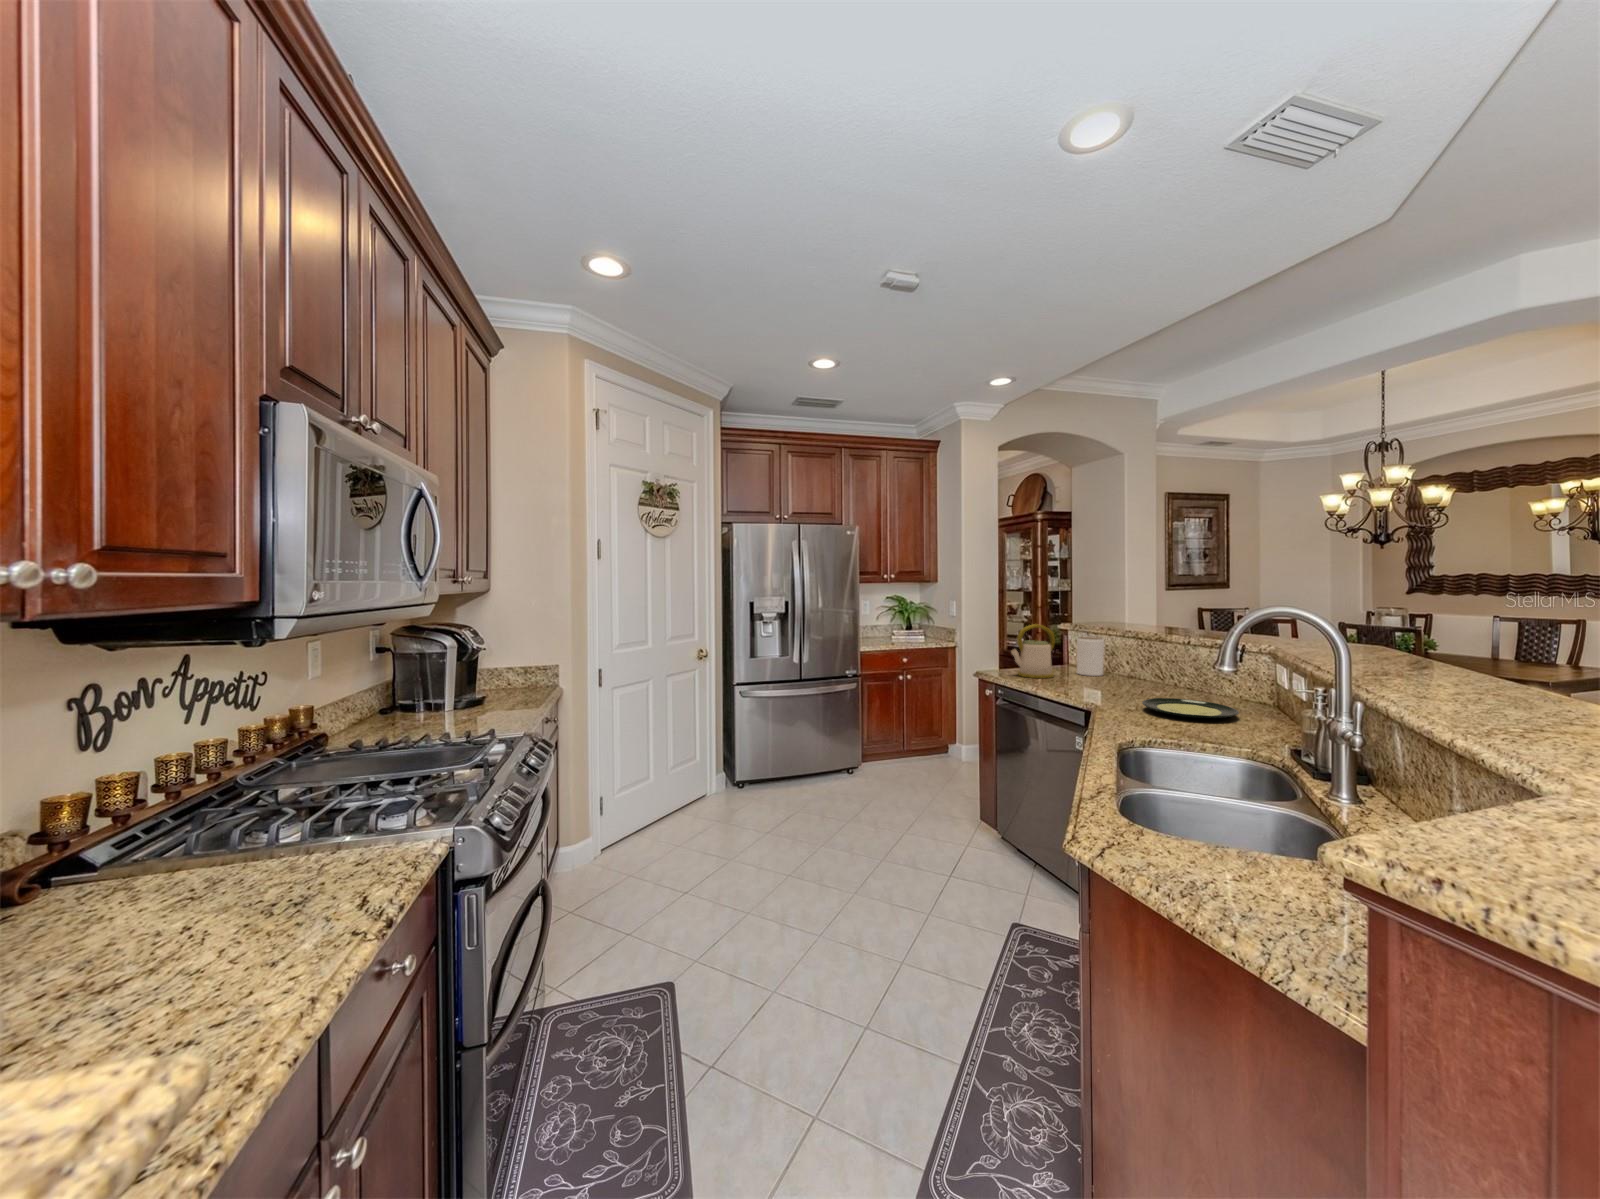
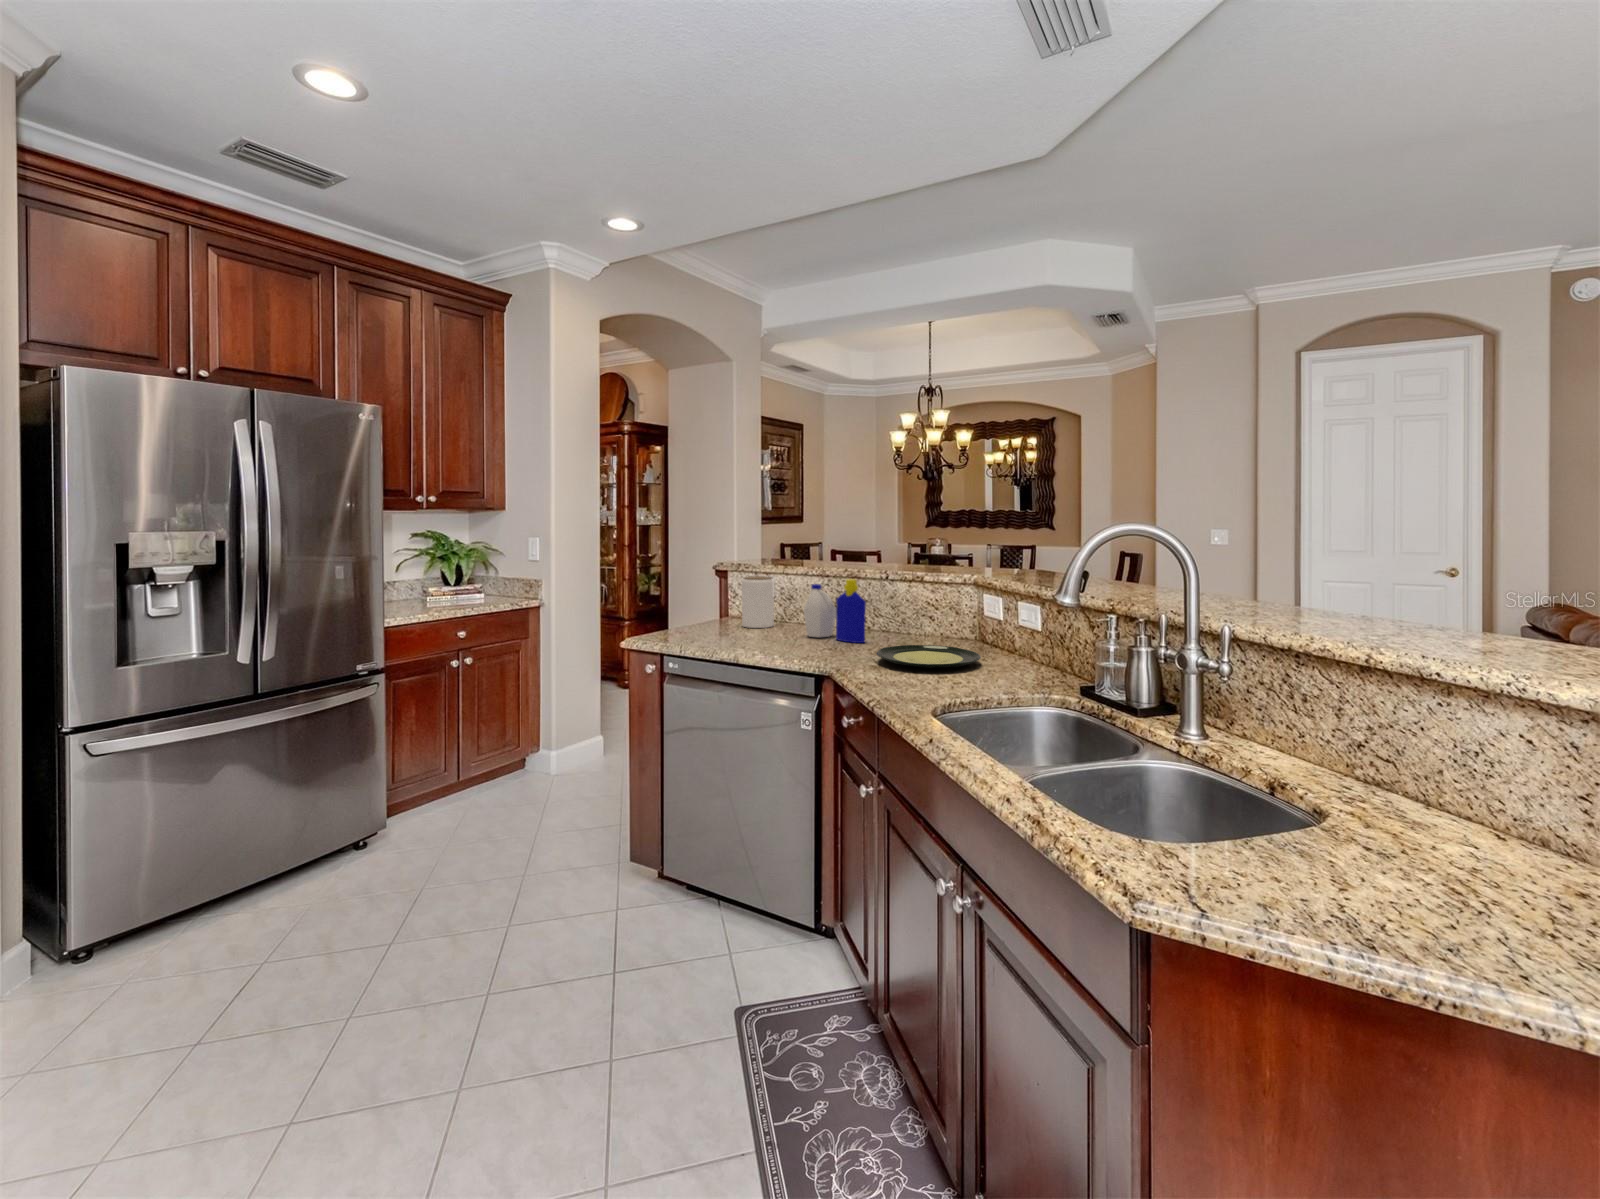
kettle: present [1011,624,1055,678] -> none [666,562,723,639]
bottle: none [1115,644,1161,695] -> present [804,579,866,643]

